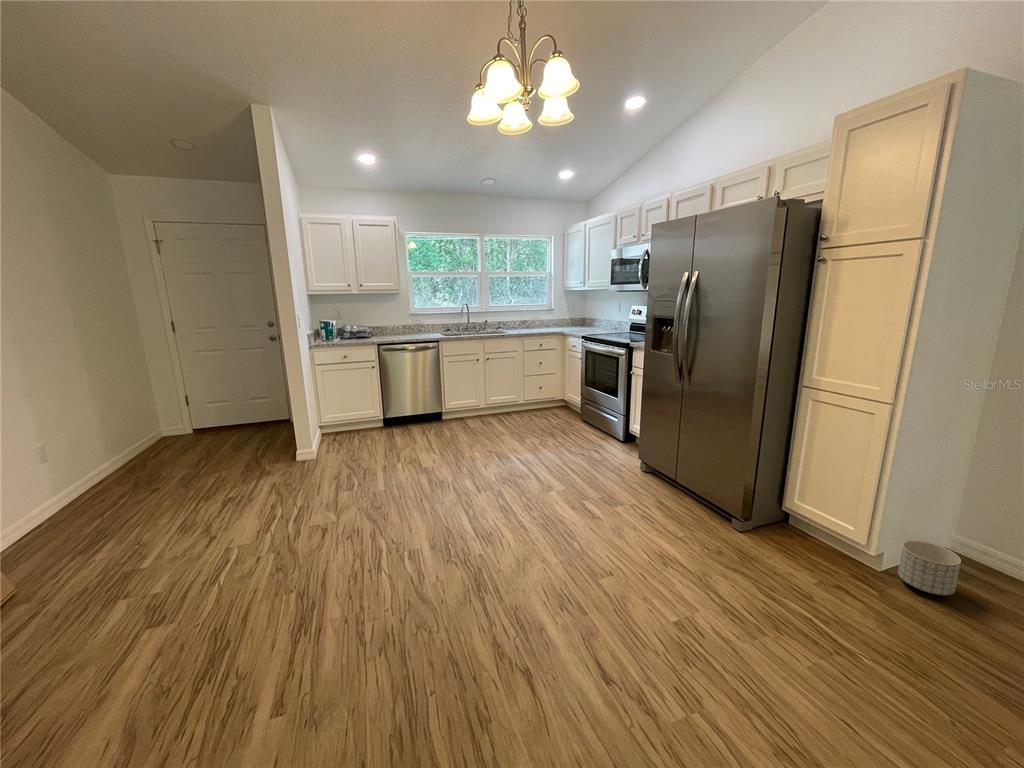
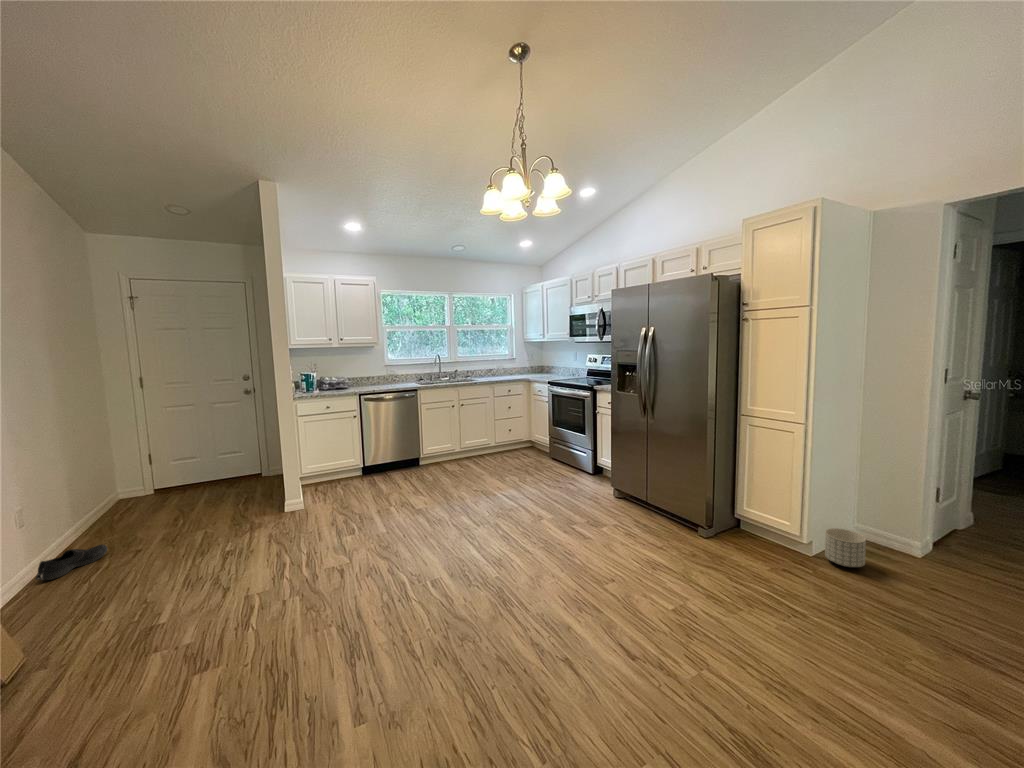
shoe: none [60,482,128,512] -> present [35,545,107,580]

